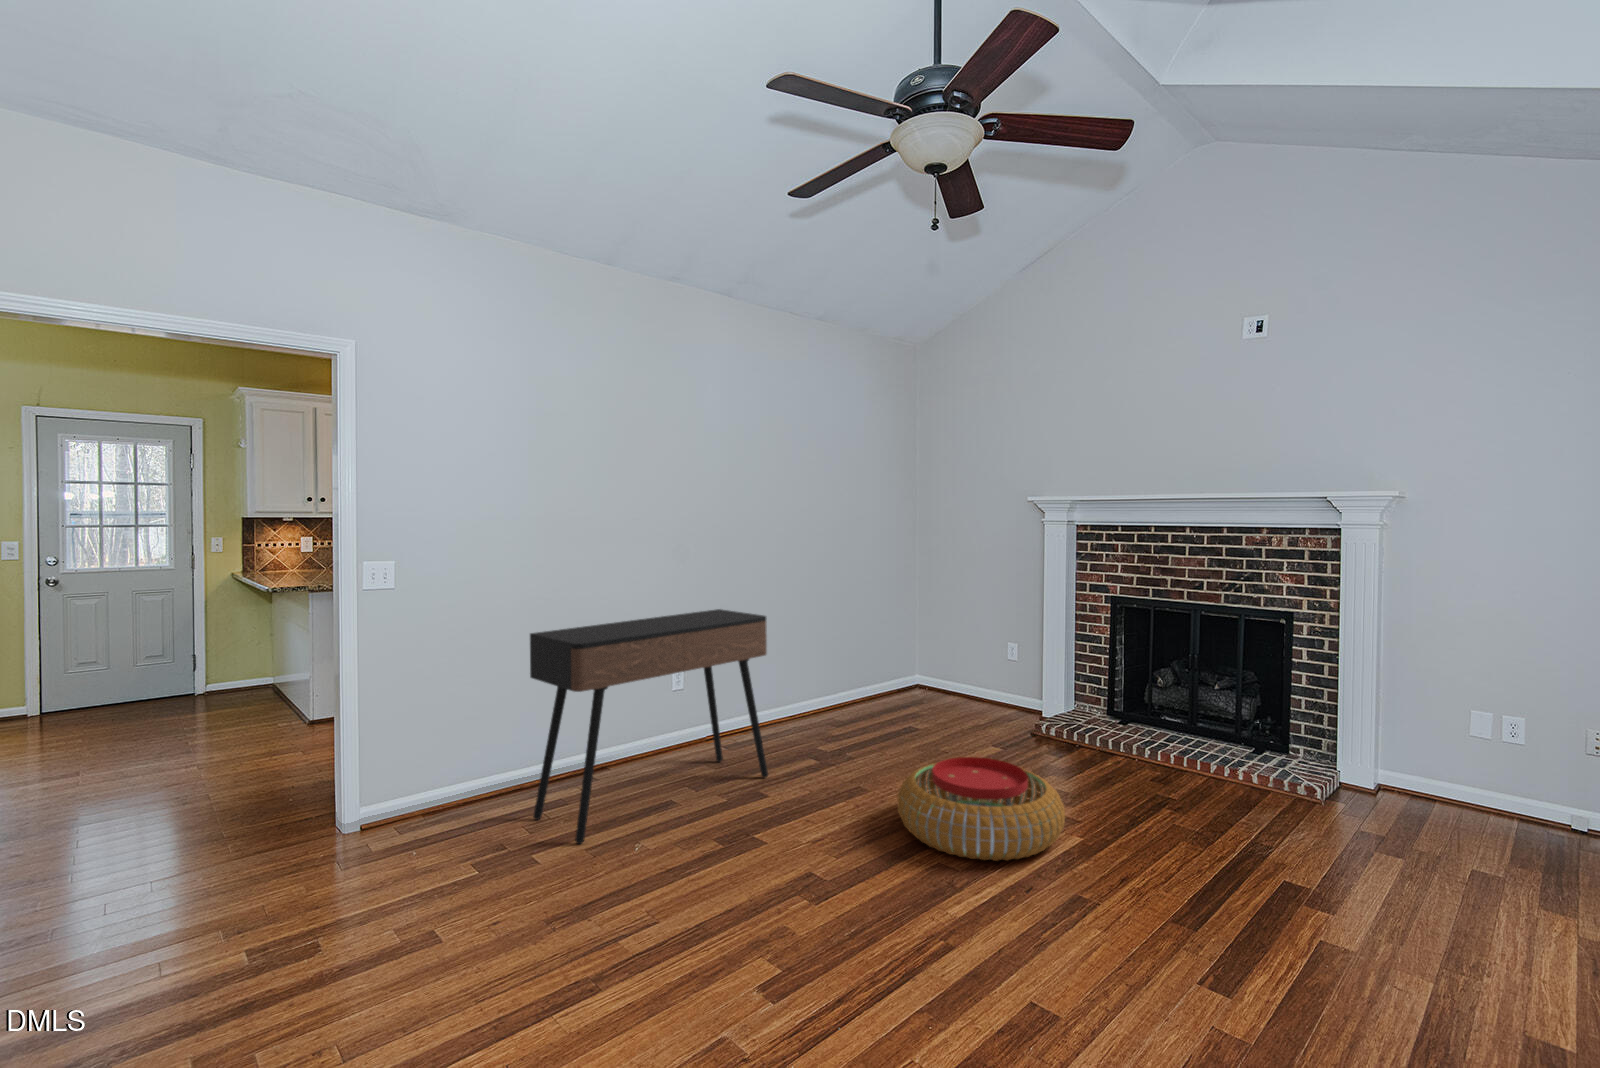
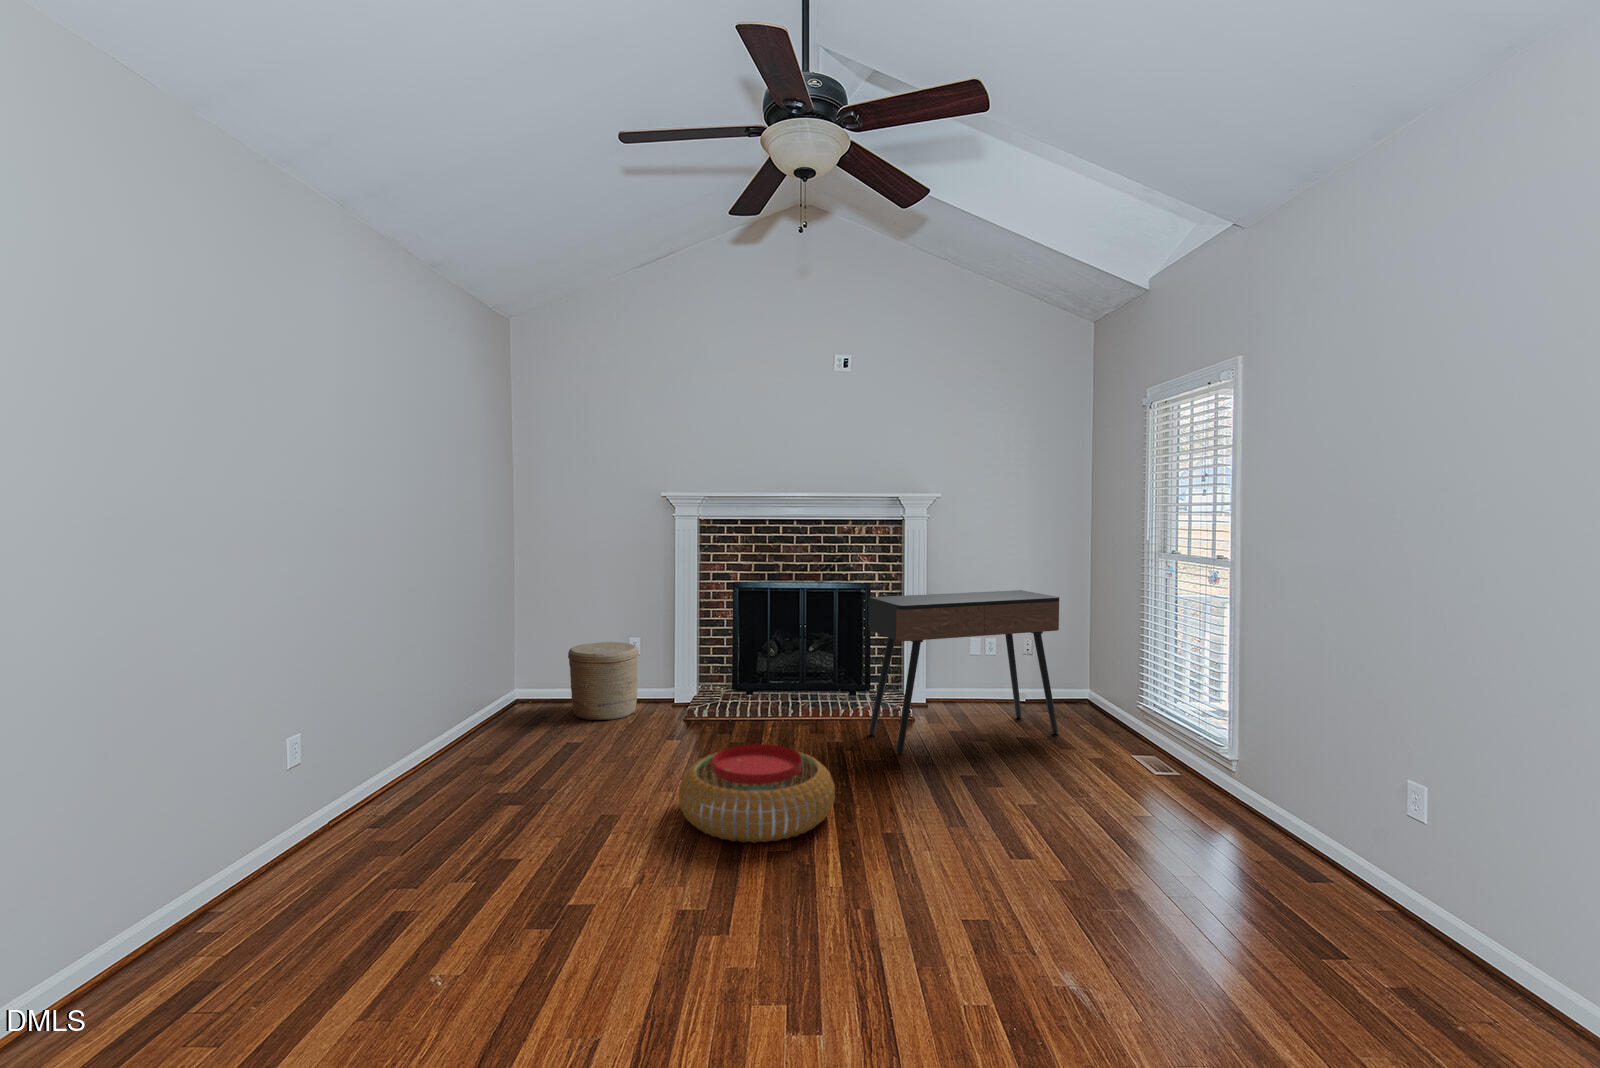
console table: present [530,609,768,844] -> present [869,590,1059,754]
woven basket: none [940,643,1009,719] -> present [568,642,639,720]

